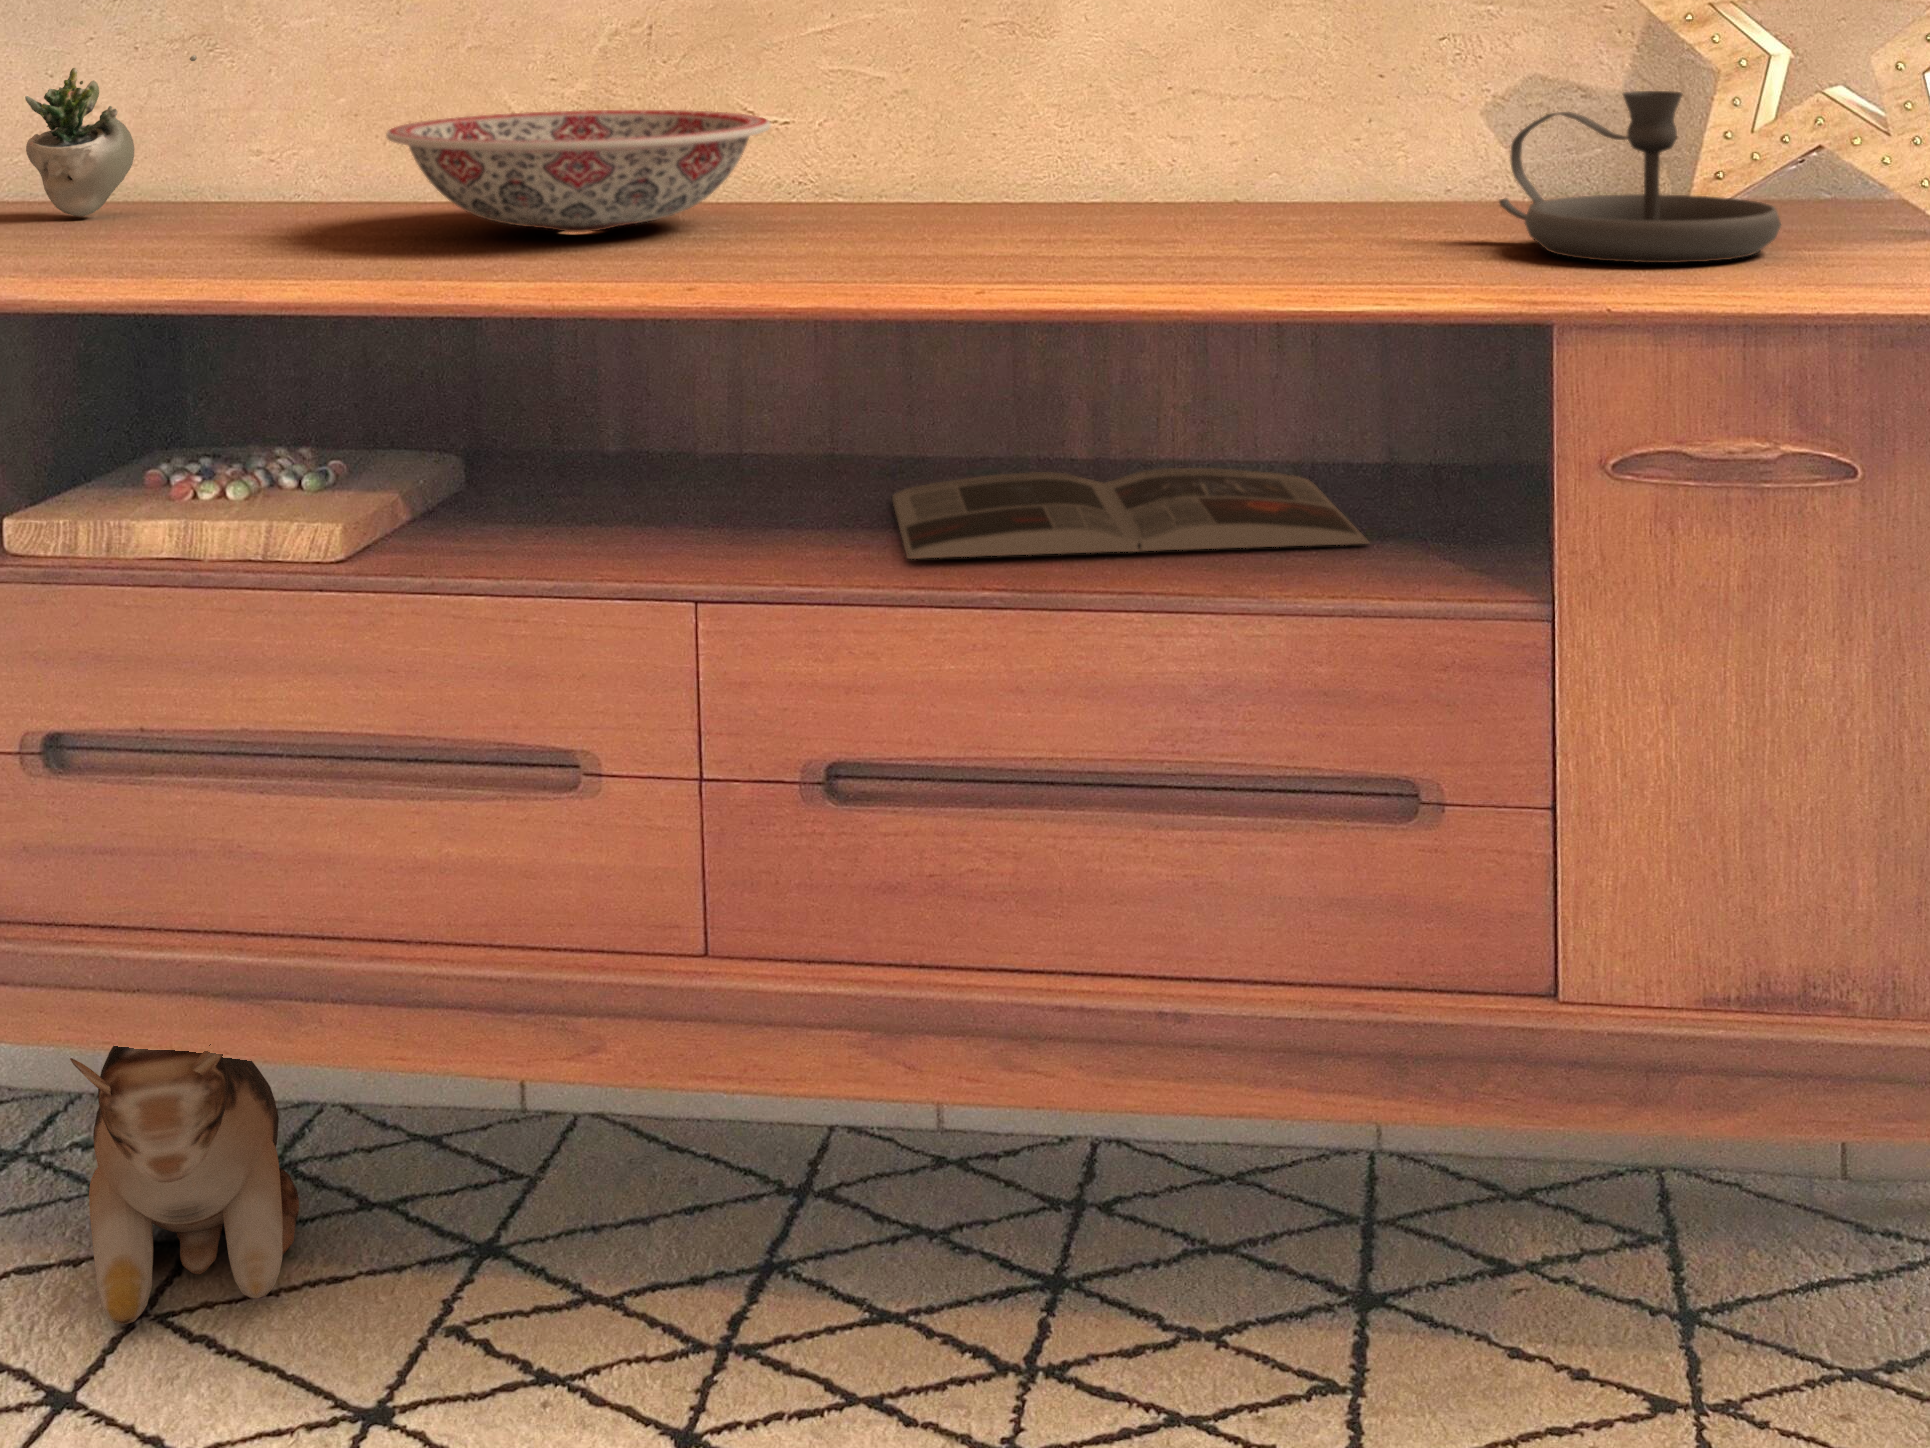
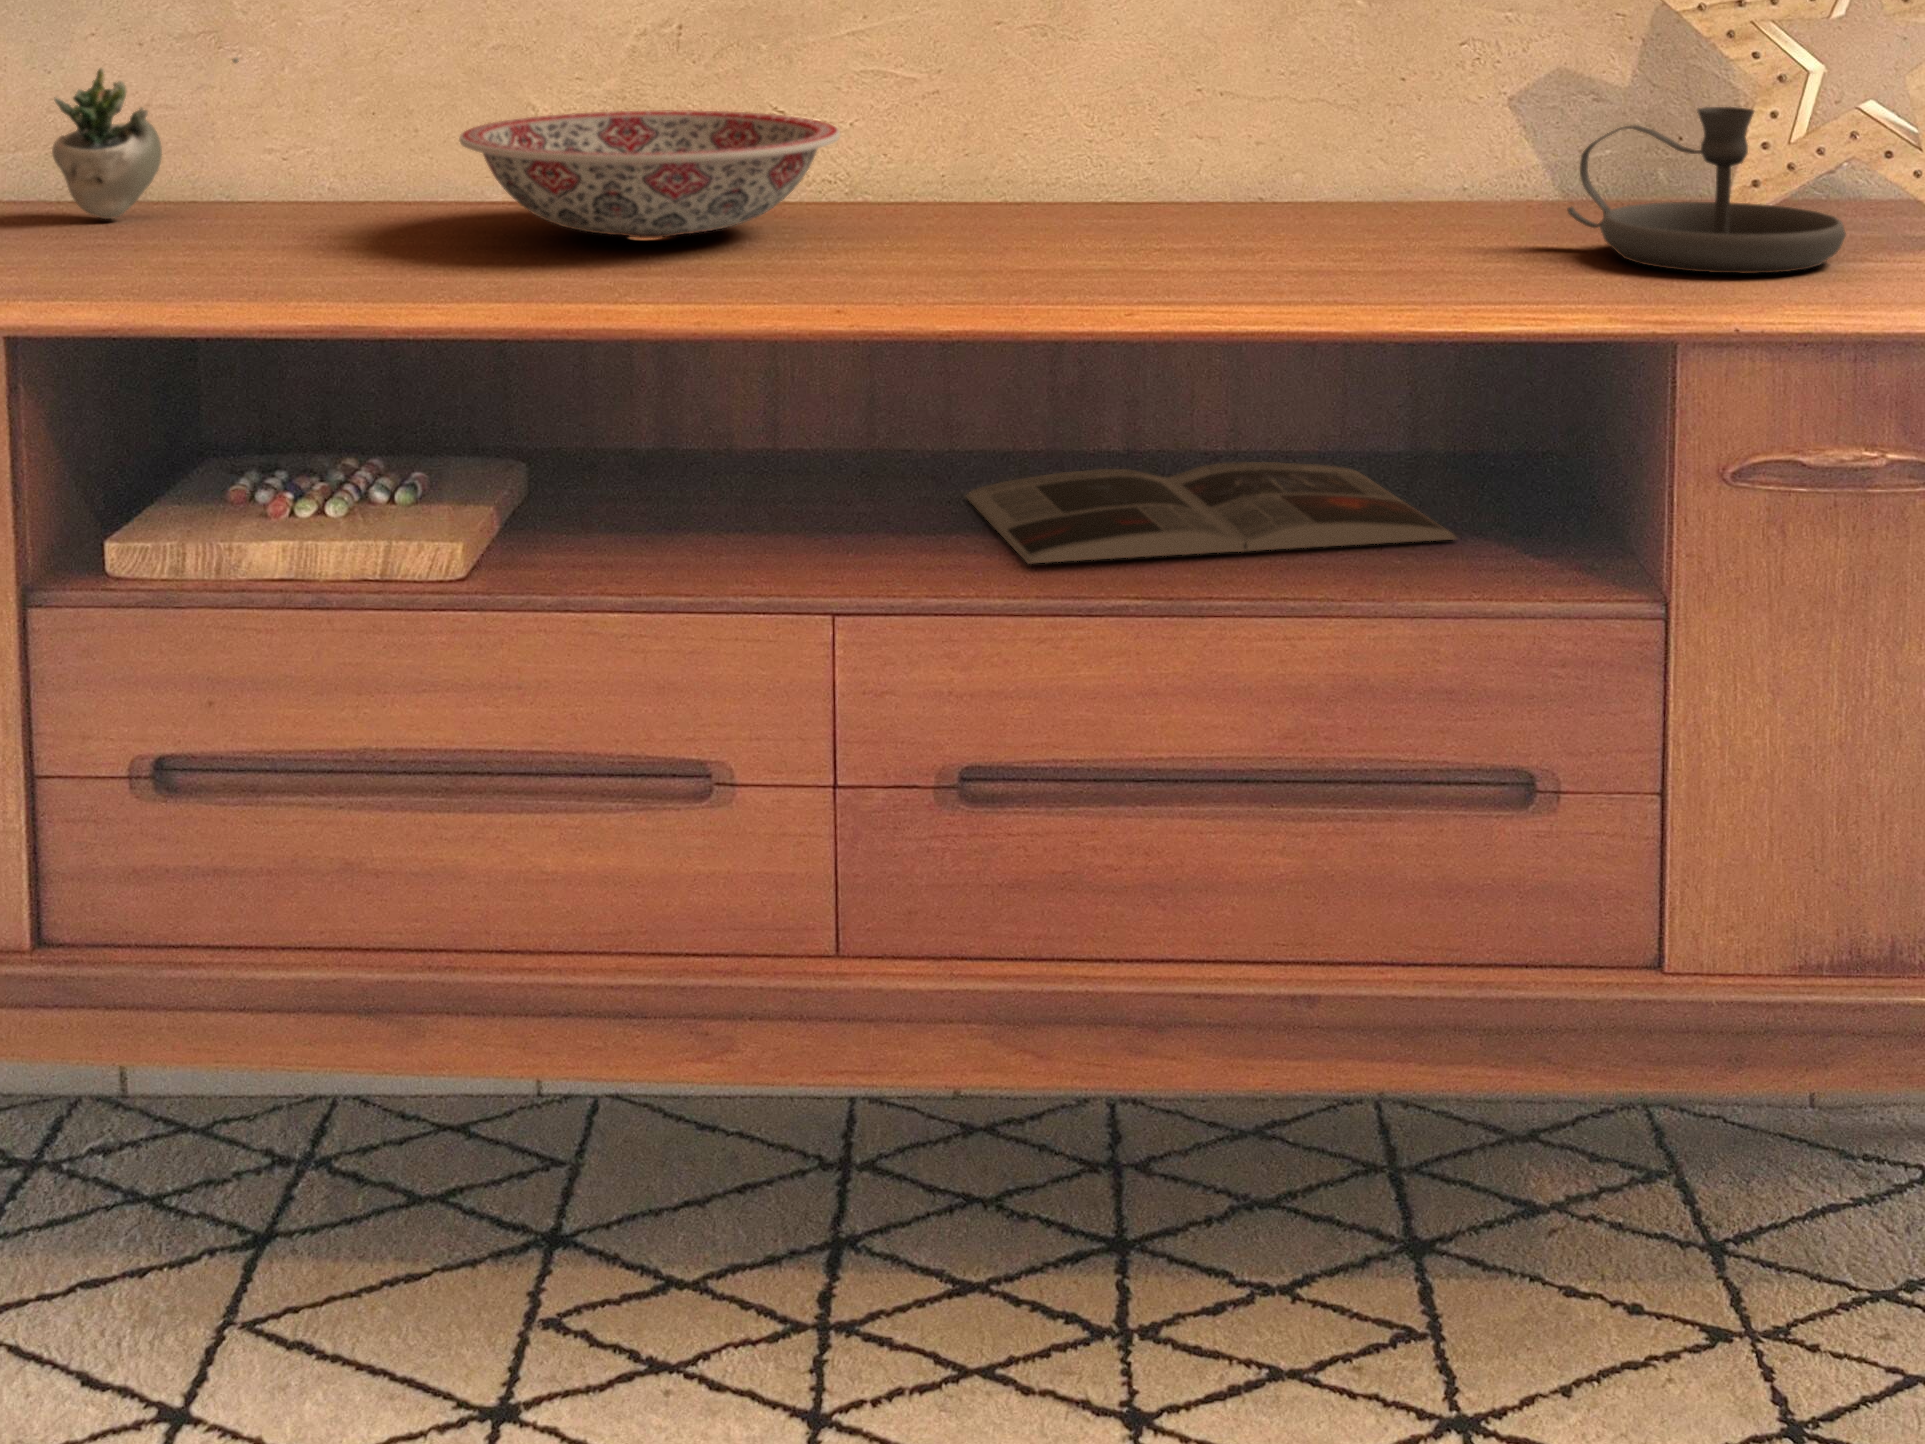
plush toy: present [70,1044,299,1324] -> none [164,1018,364,1335]

